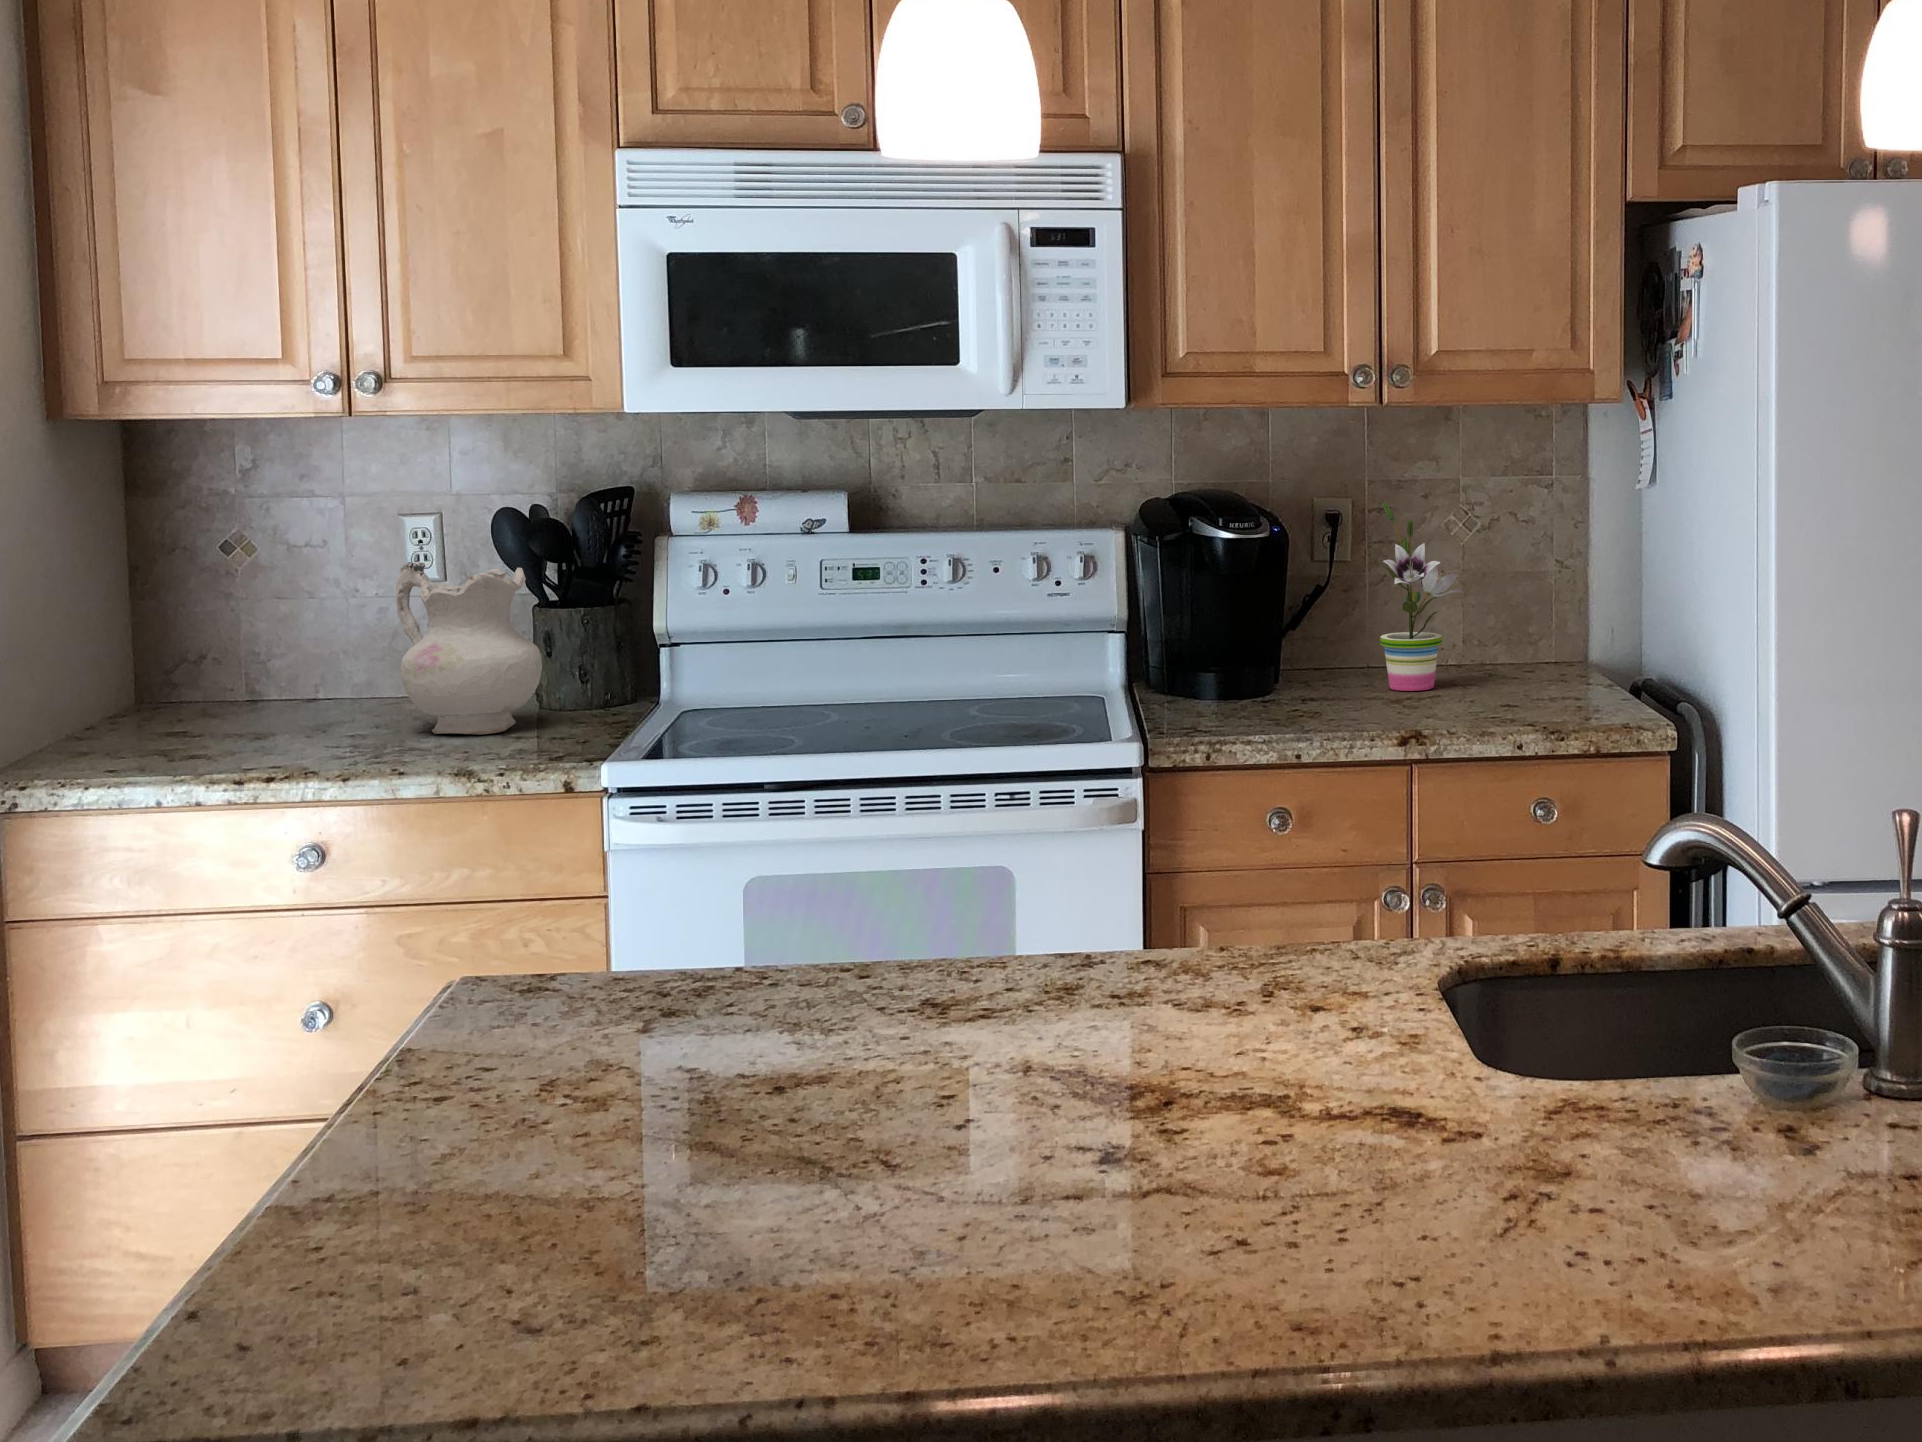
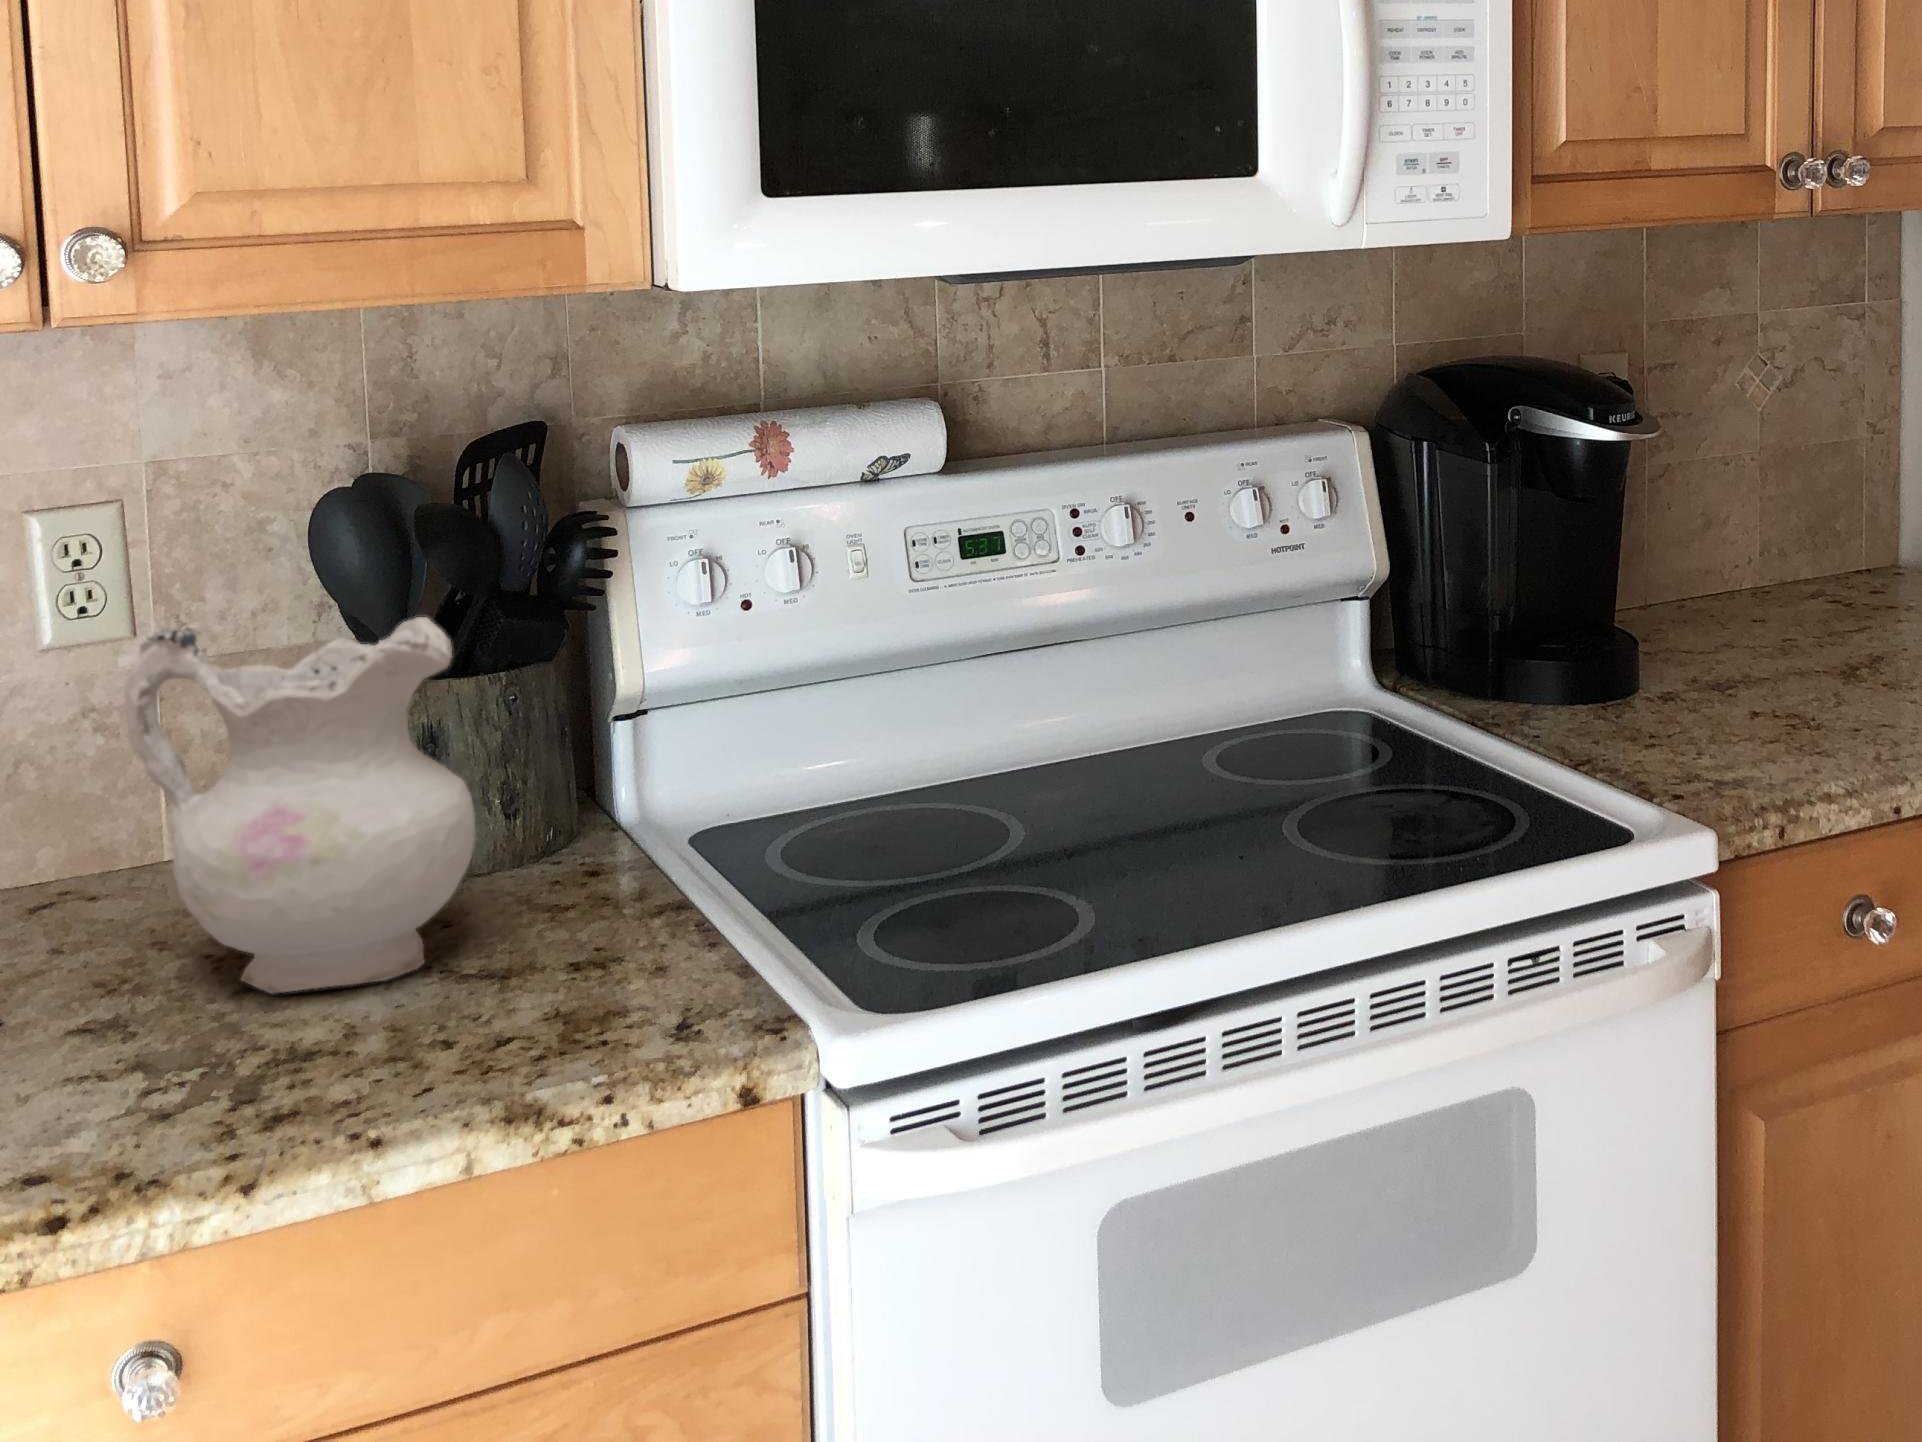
potted plant: present [1380,502,1463,691] -> none [1733,362,1860,650]

